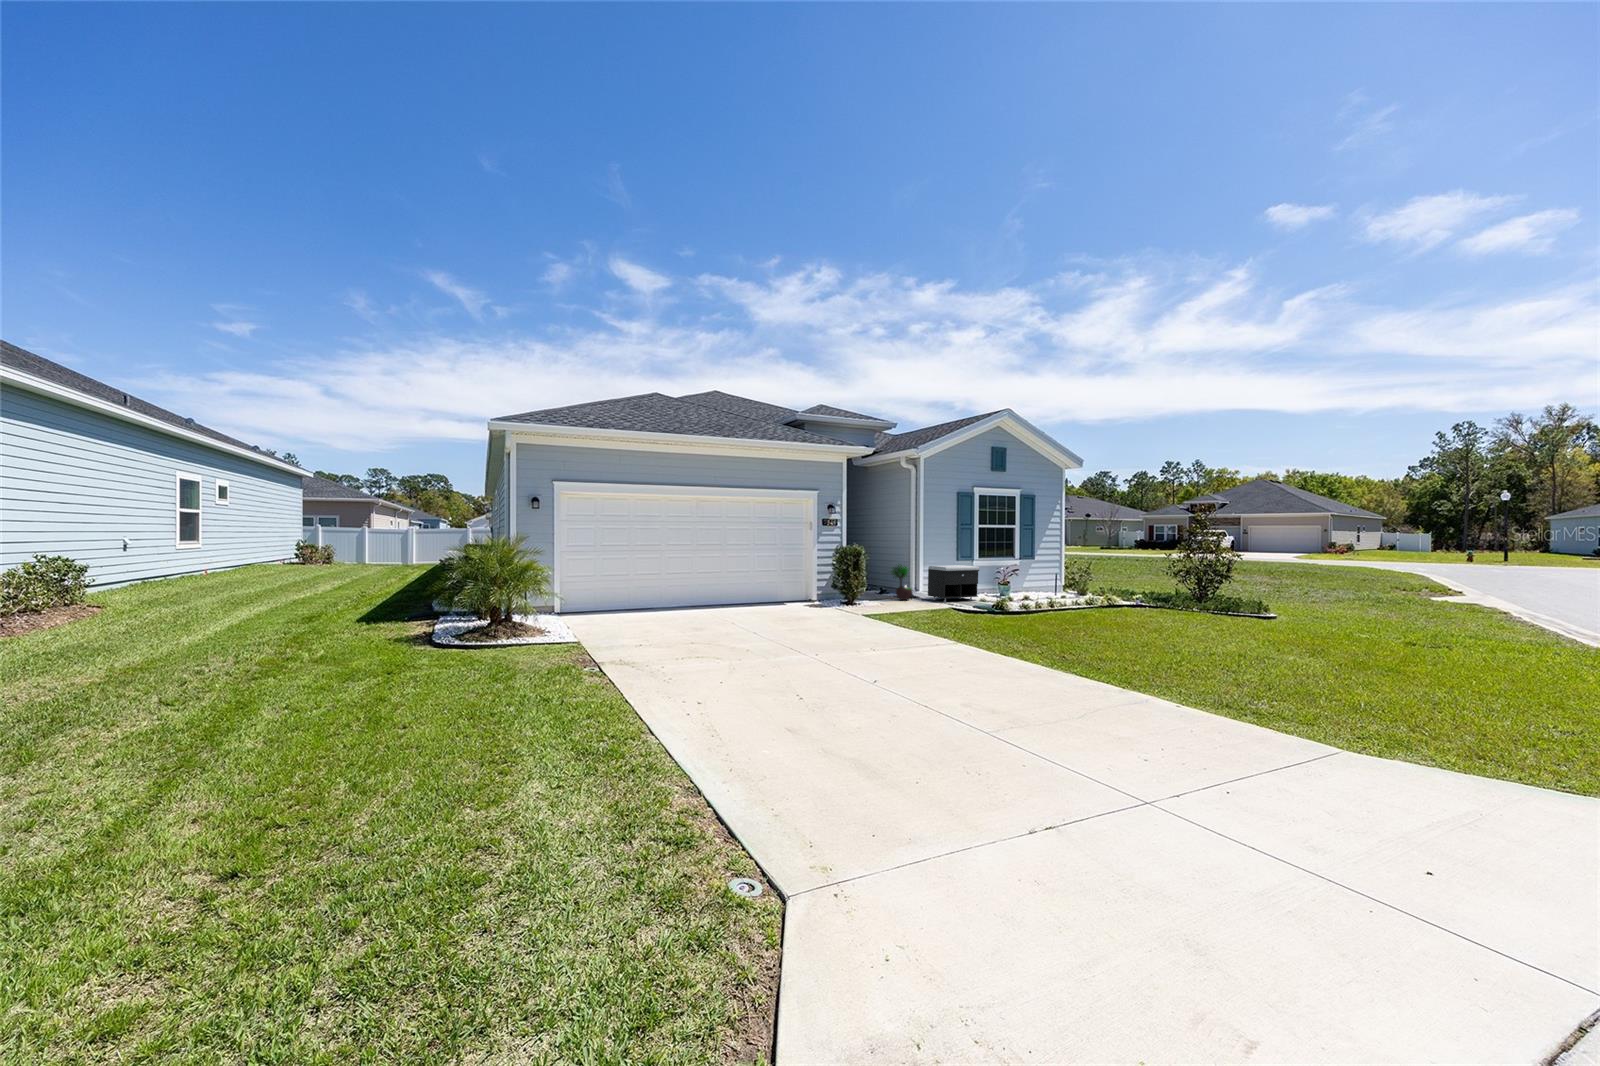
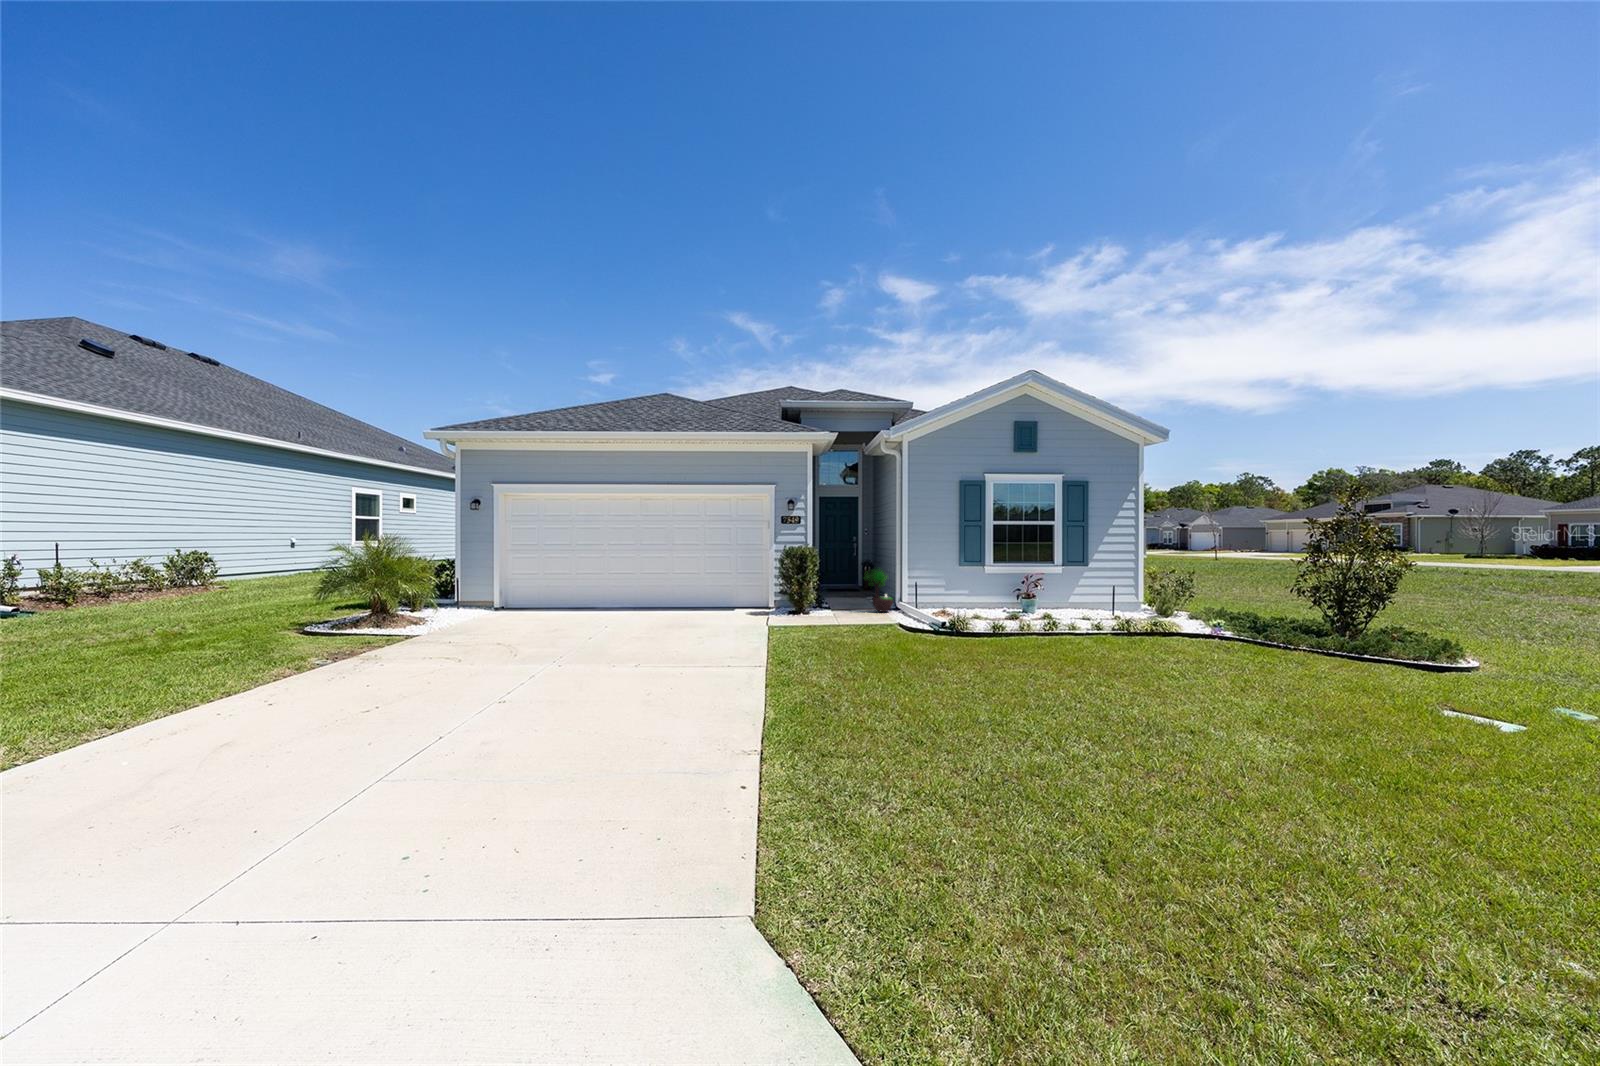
storage bench: present [928,565,979,602] -> none [915,571,980,617]

